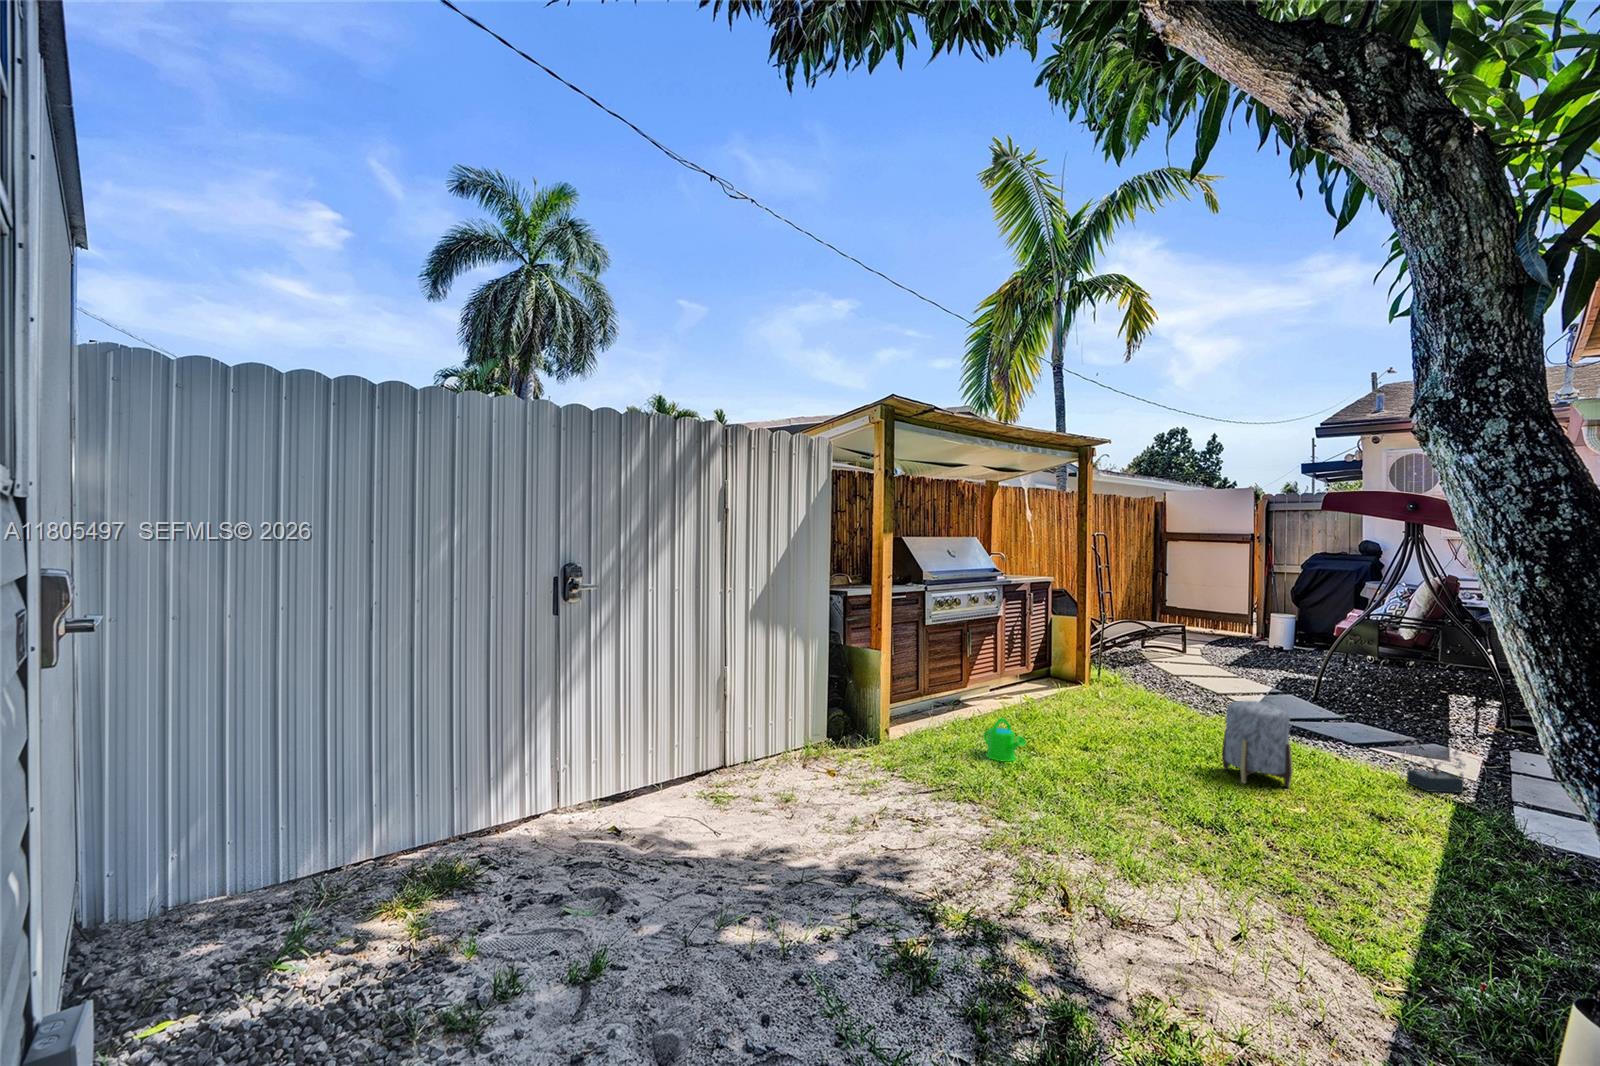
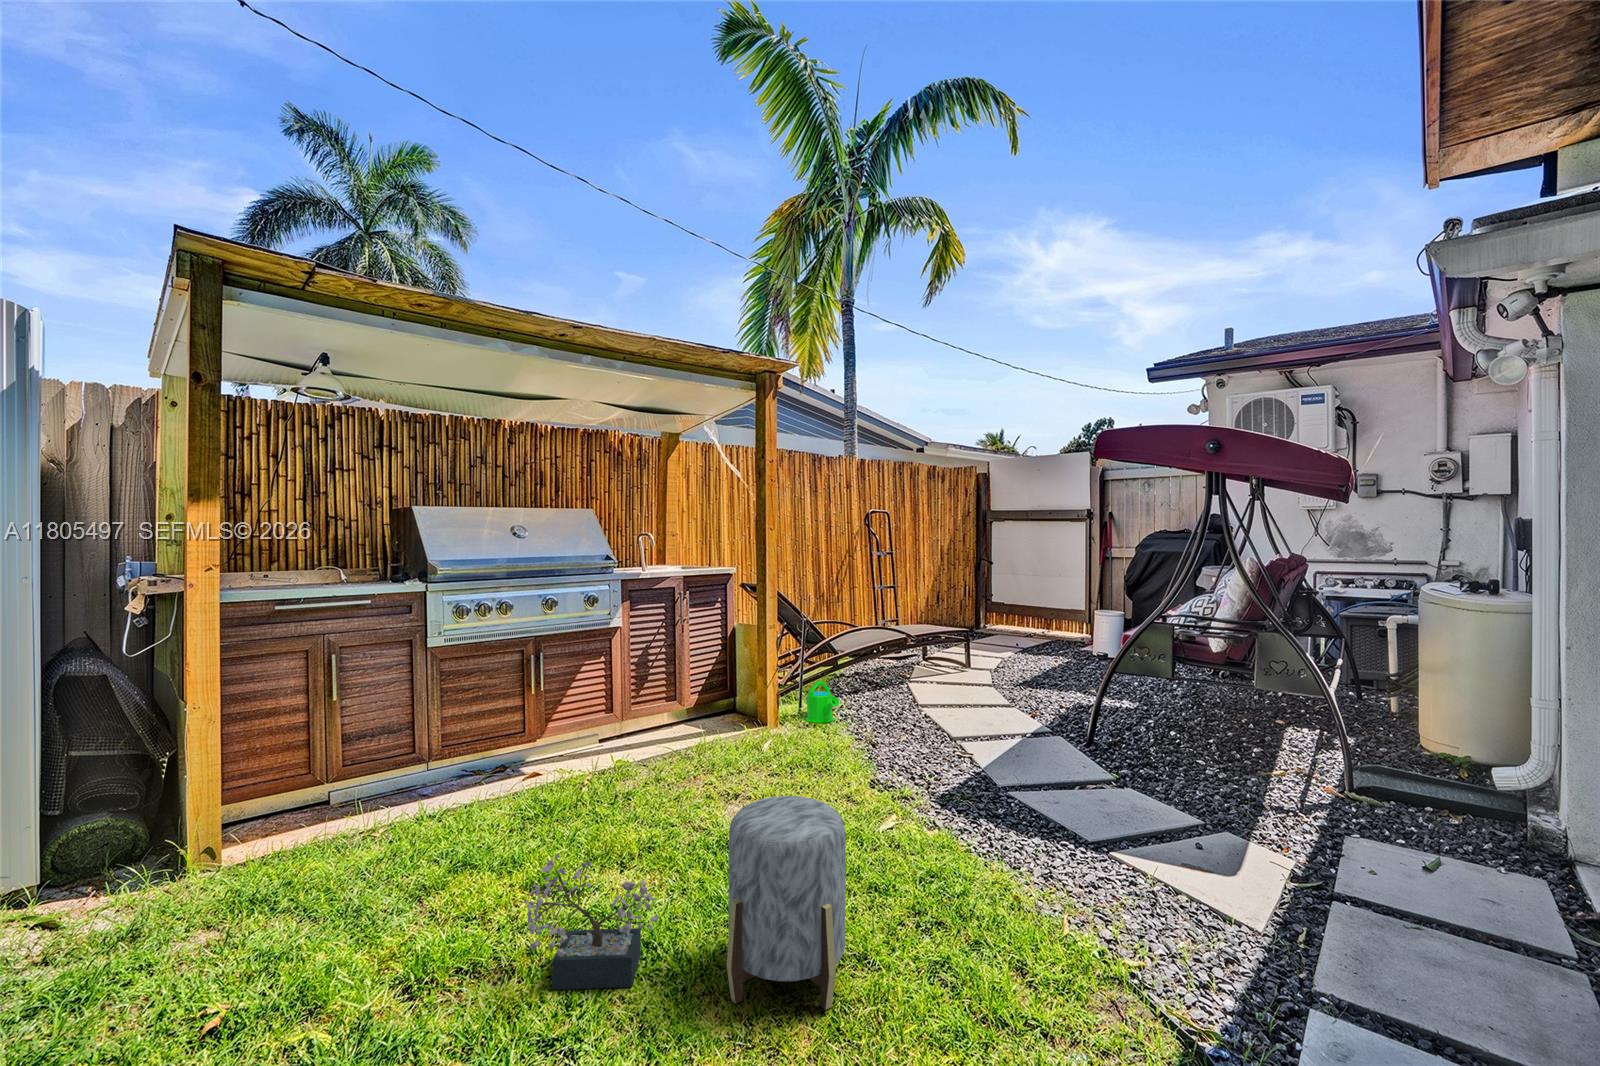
watering can: present [983,718,1026,761] -> present [805,681,839,723]
decorative plant: present [1395,736,1466,793] -> present [524,854,659,990]

